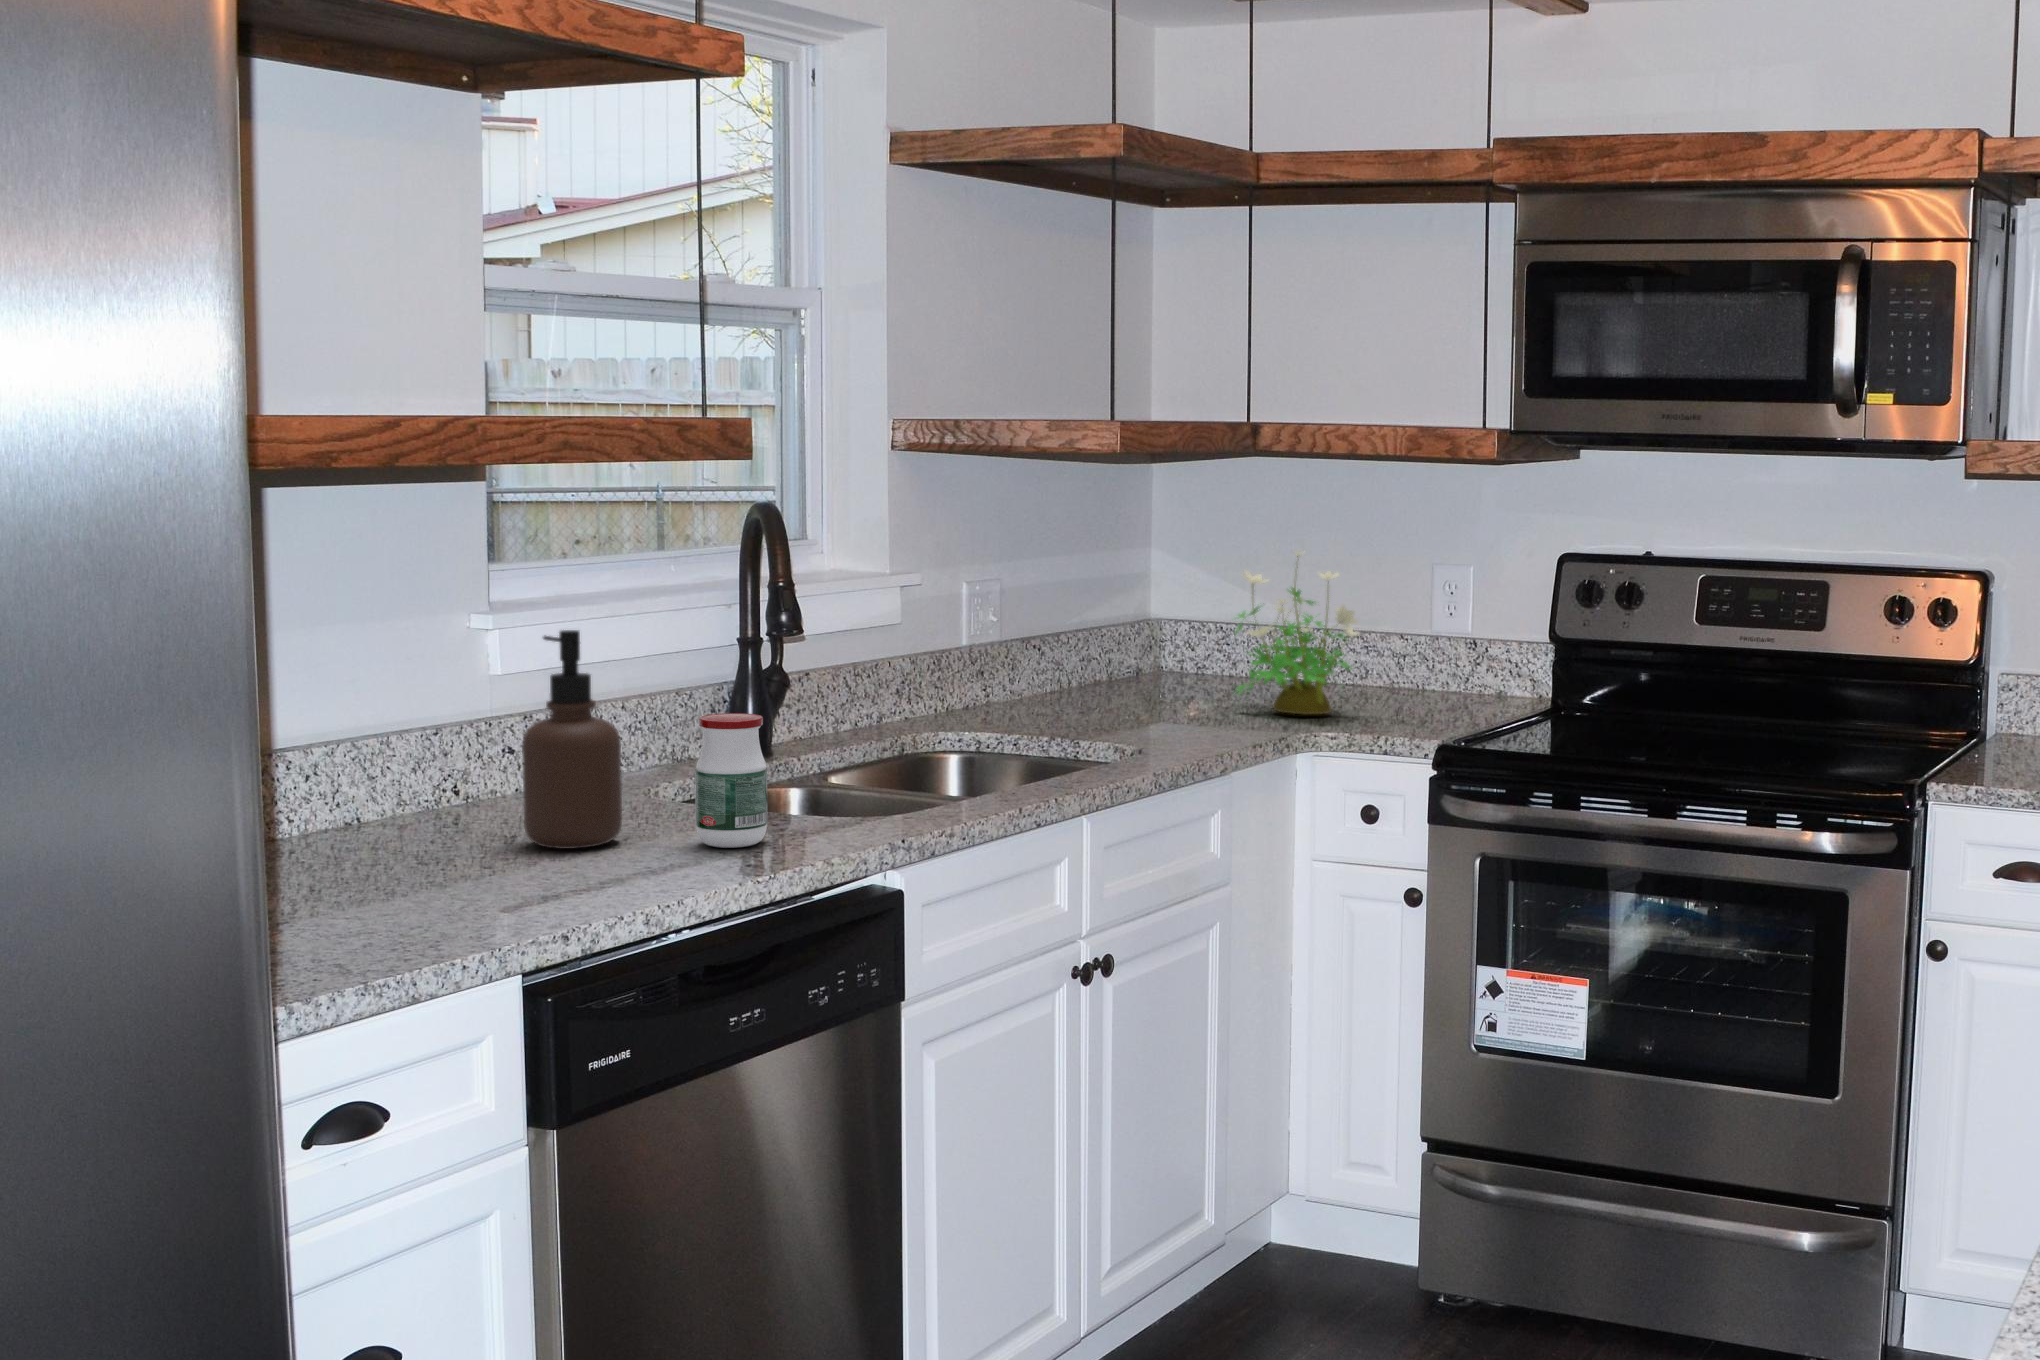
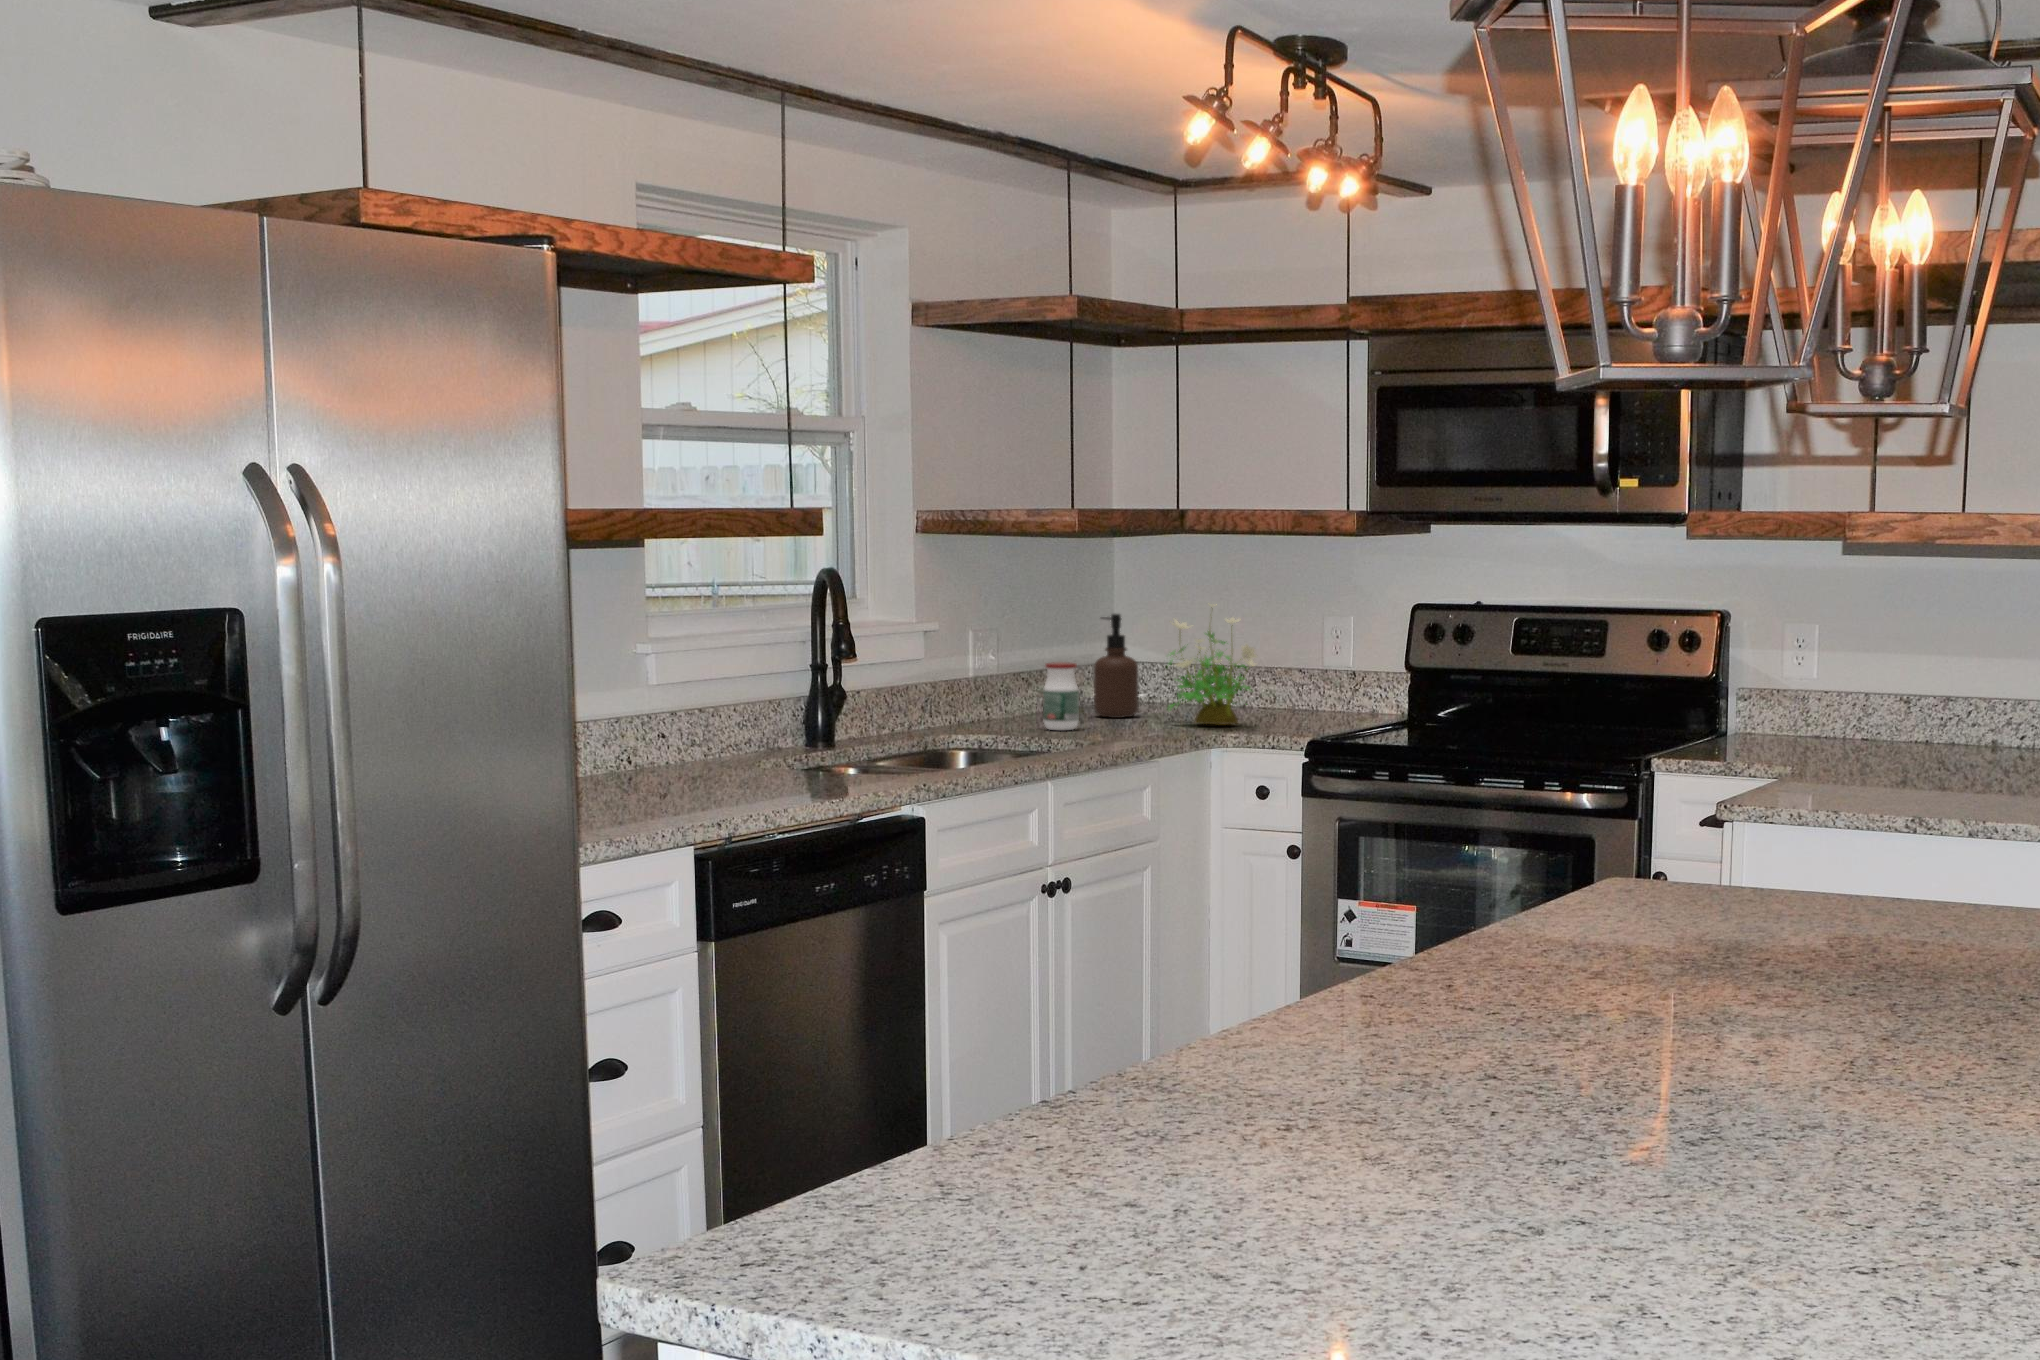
soap dispenser: present [522,630,622,849] -> present [1094,614,1138,718]
jar: present [695,713,767,848] -> present [1043,662,1079,730]

